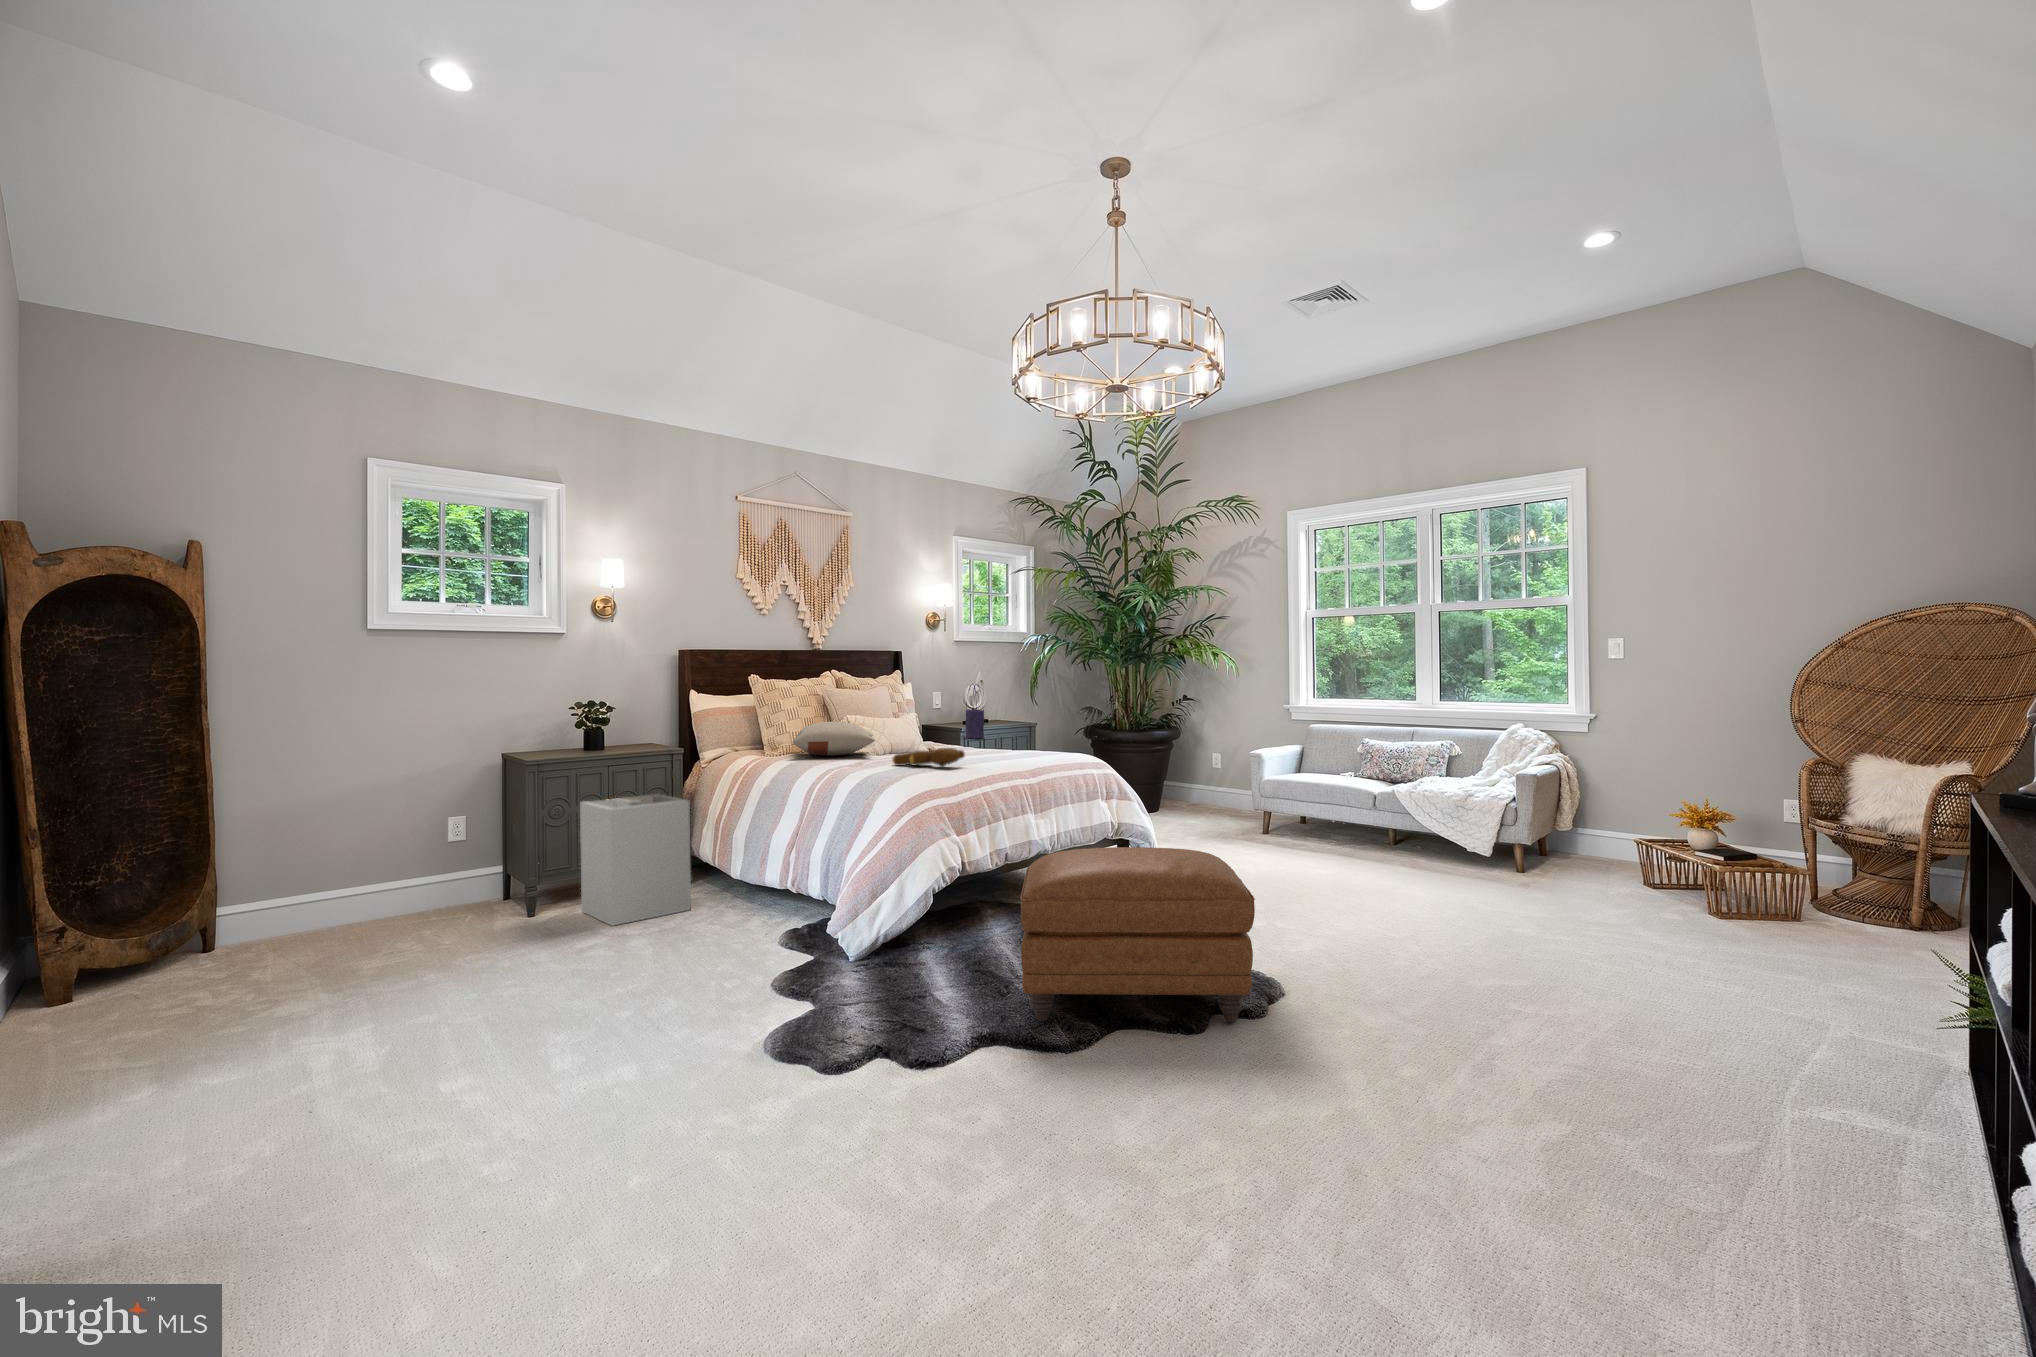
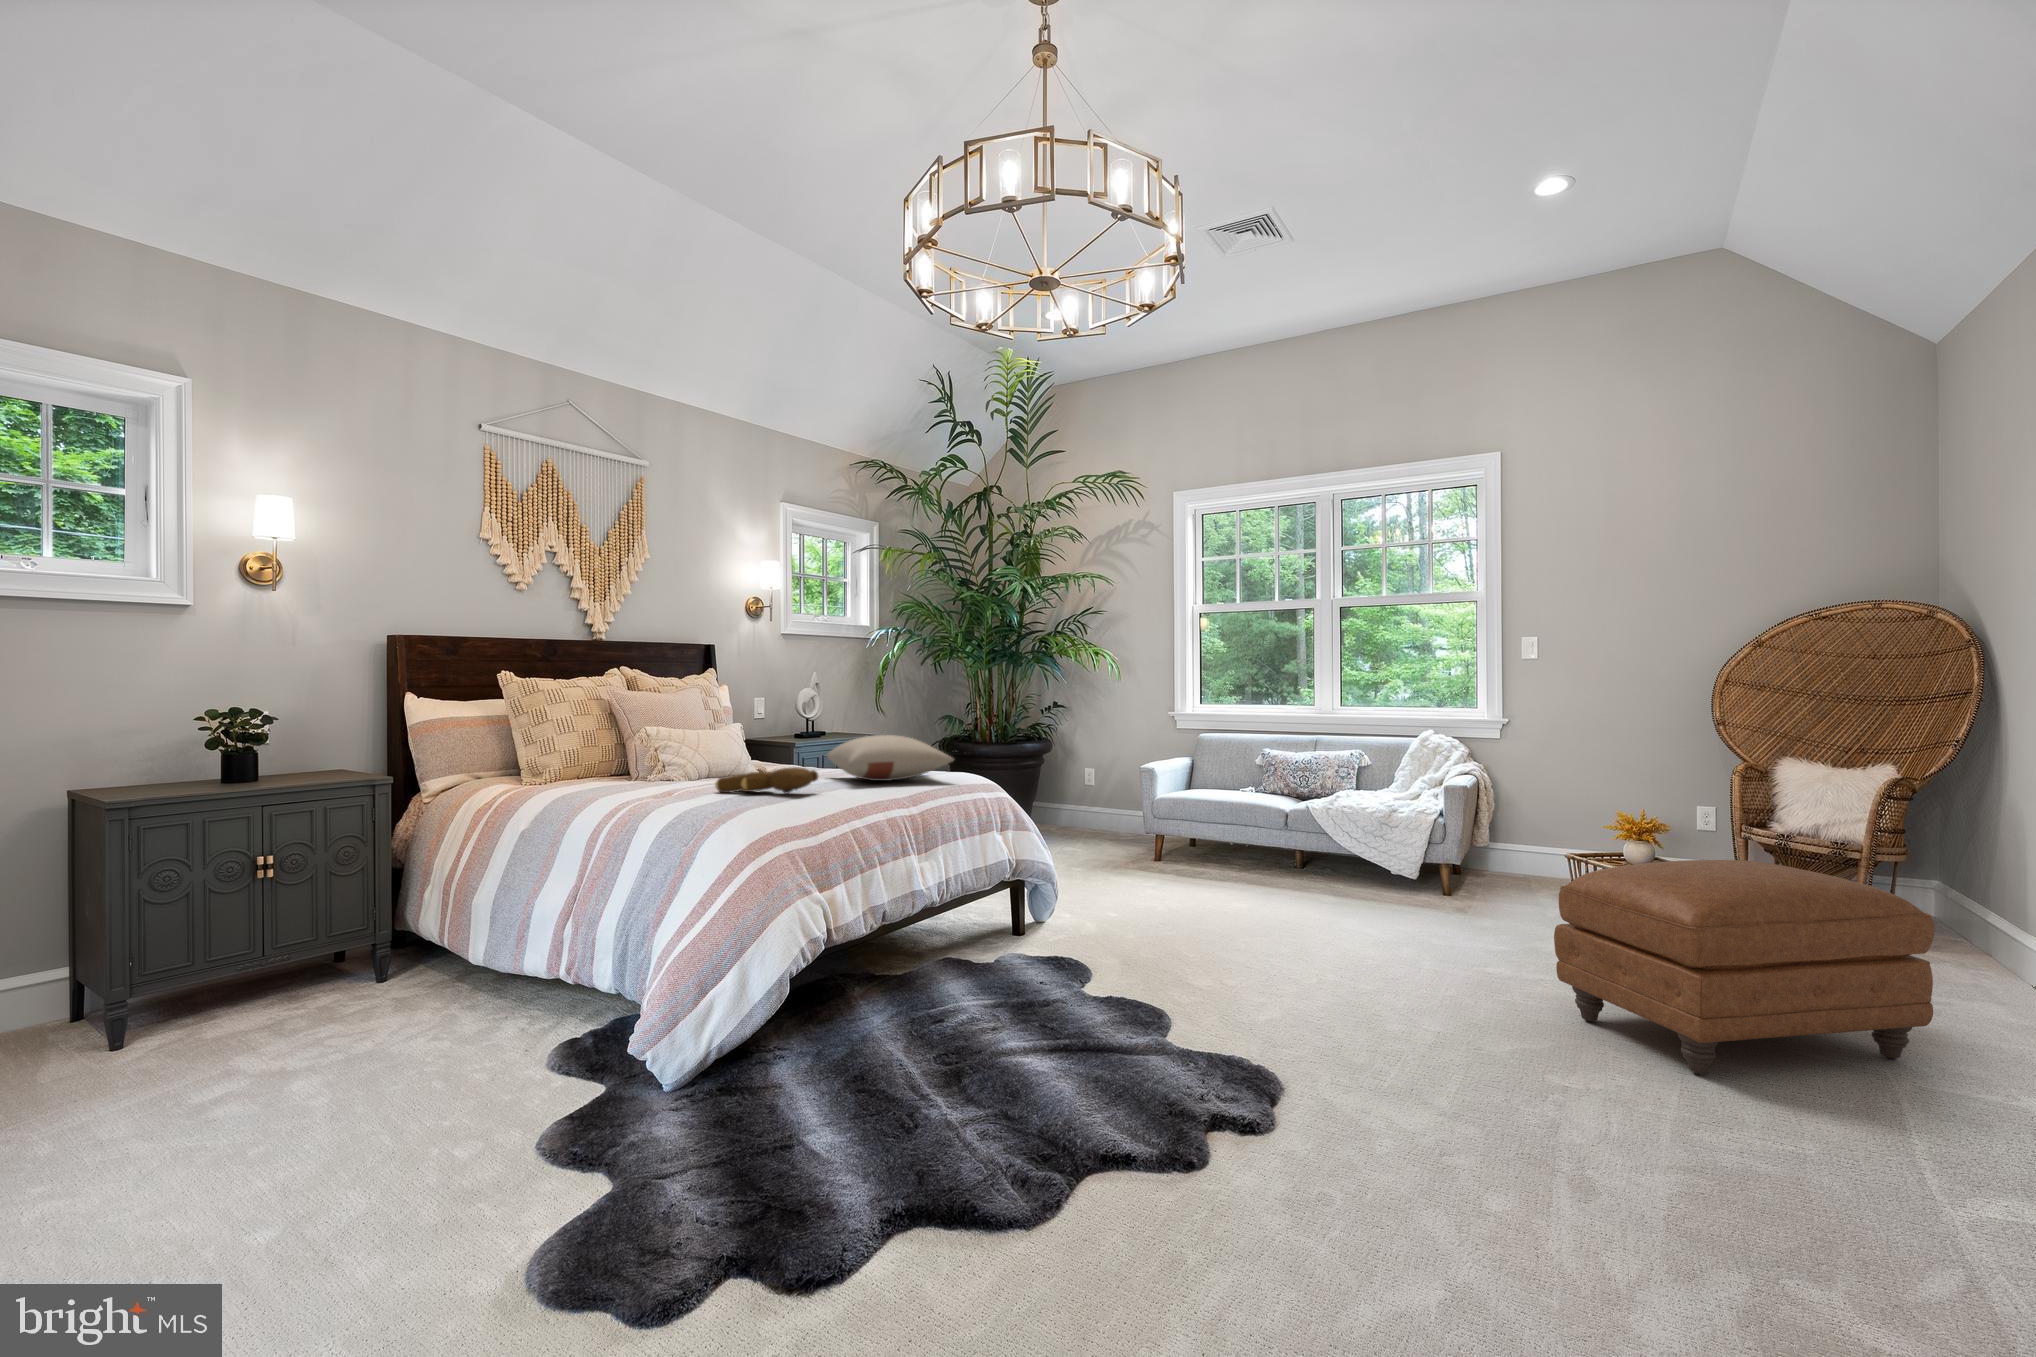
tote bag: present [966,684,984,739] -> none [797,686,821,754]
pillow: present [793,722,875,756] -> present [827,735,954,781]
laundry hamper: present [580,794,691,926] -> none [221,842,407,1049]
ottoman: present [1020,847,1255,1023] -> present [1554,860,1934,1075]

